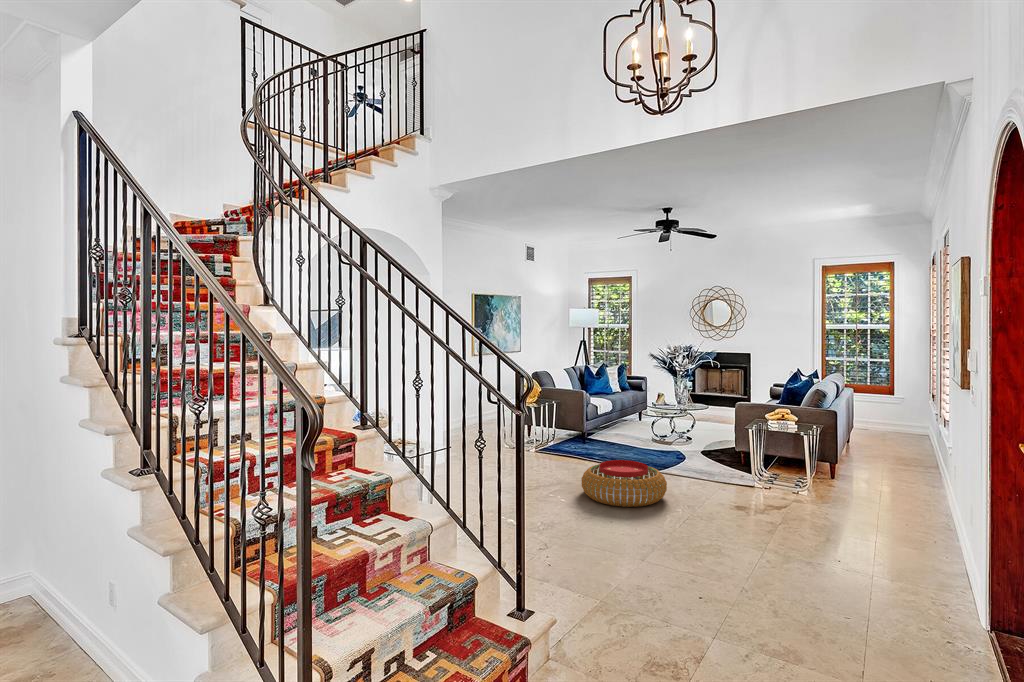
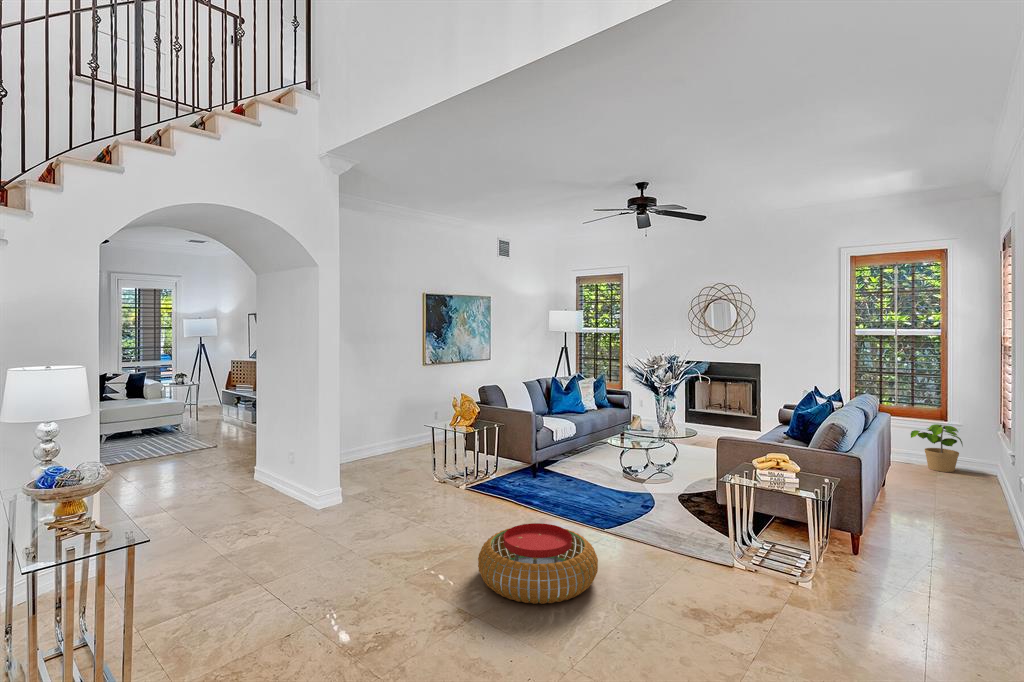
potted plant: none [868,398,907,435] -> present [911,424,963,472]

